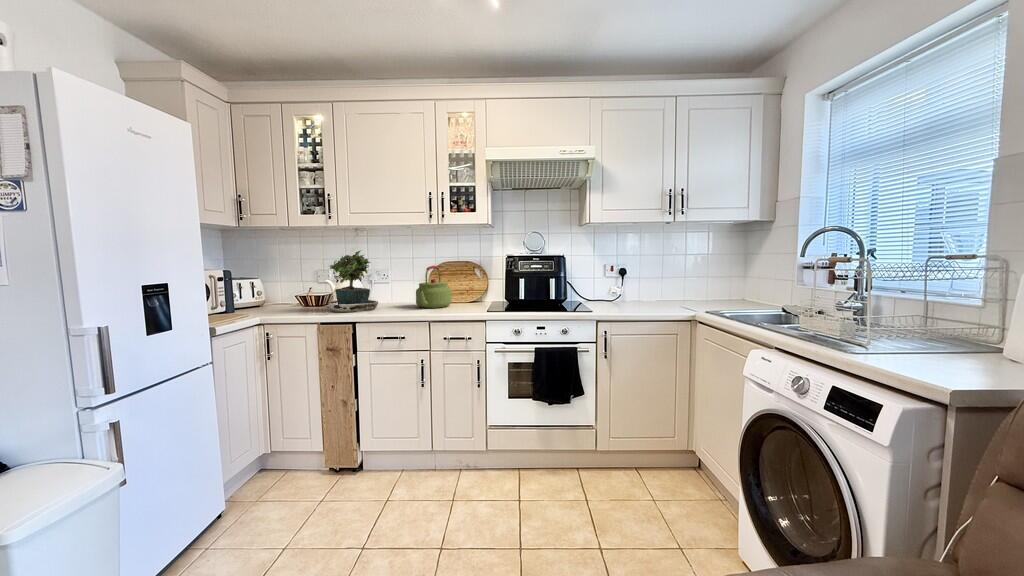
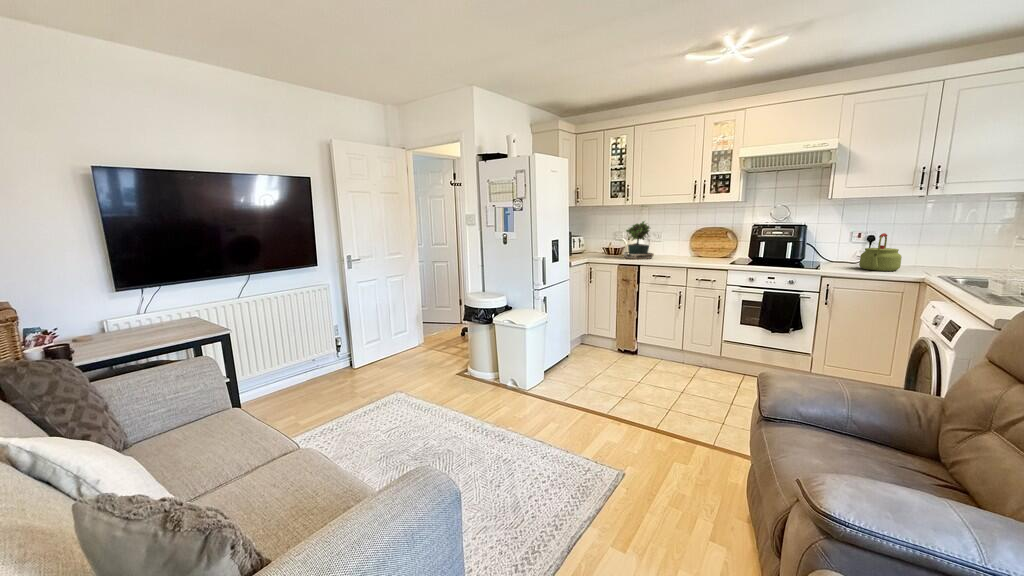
kettle: present [416,266,451,308] -> present [859,233,902,271]

